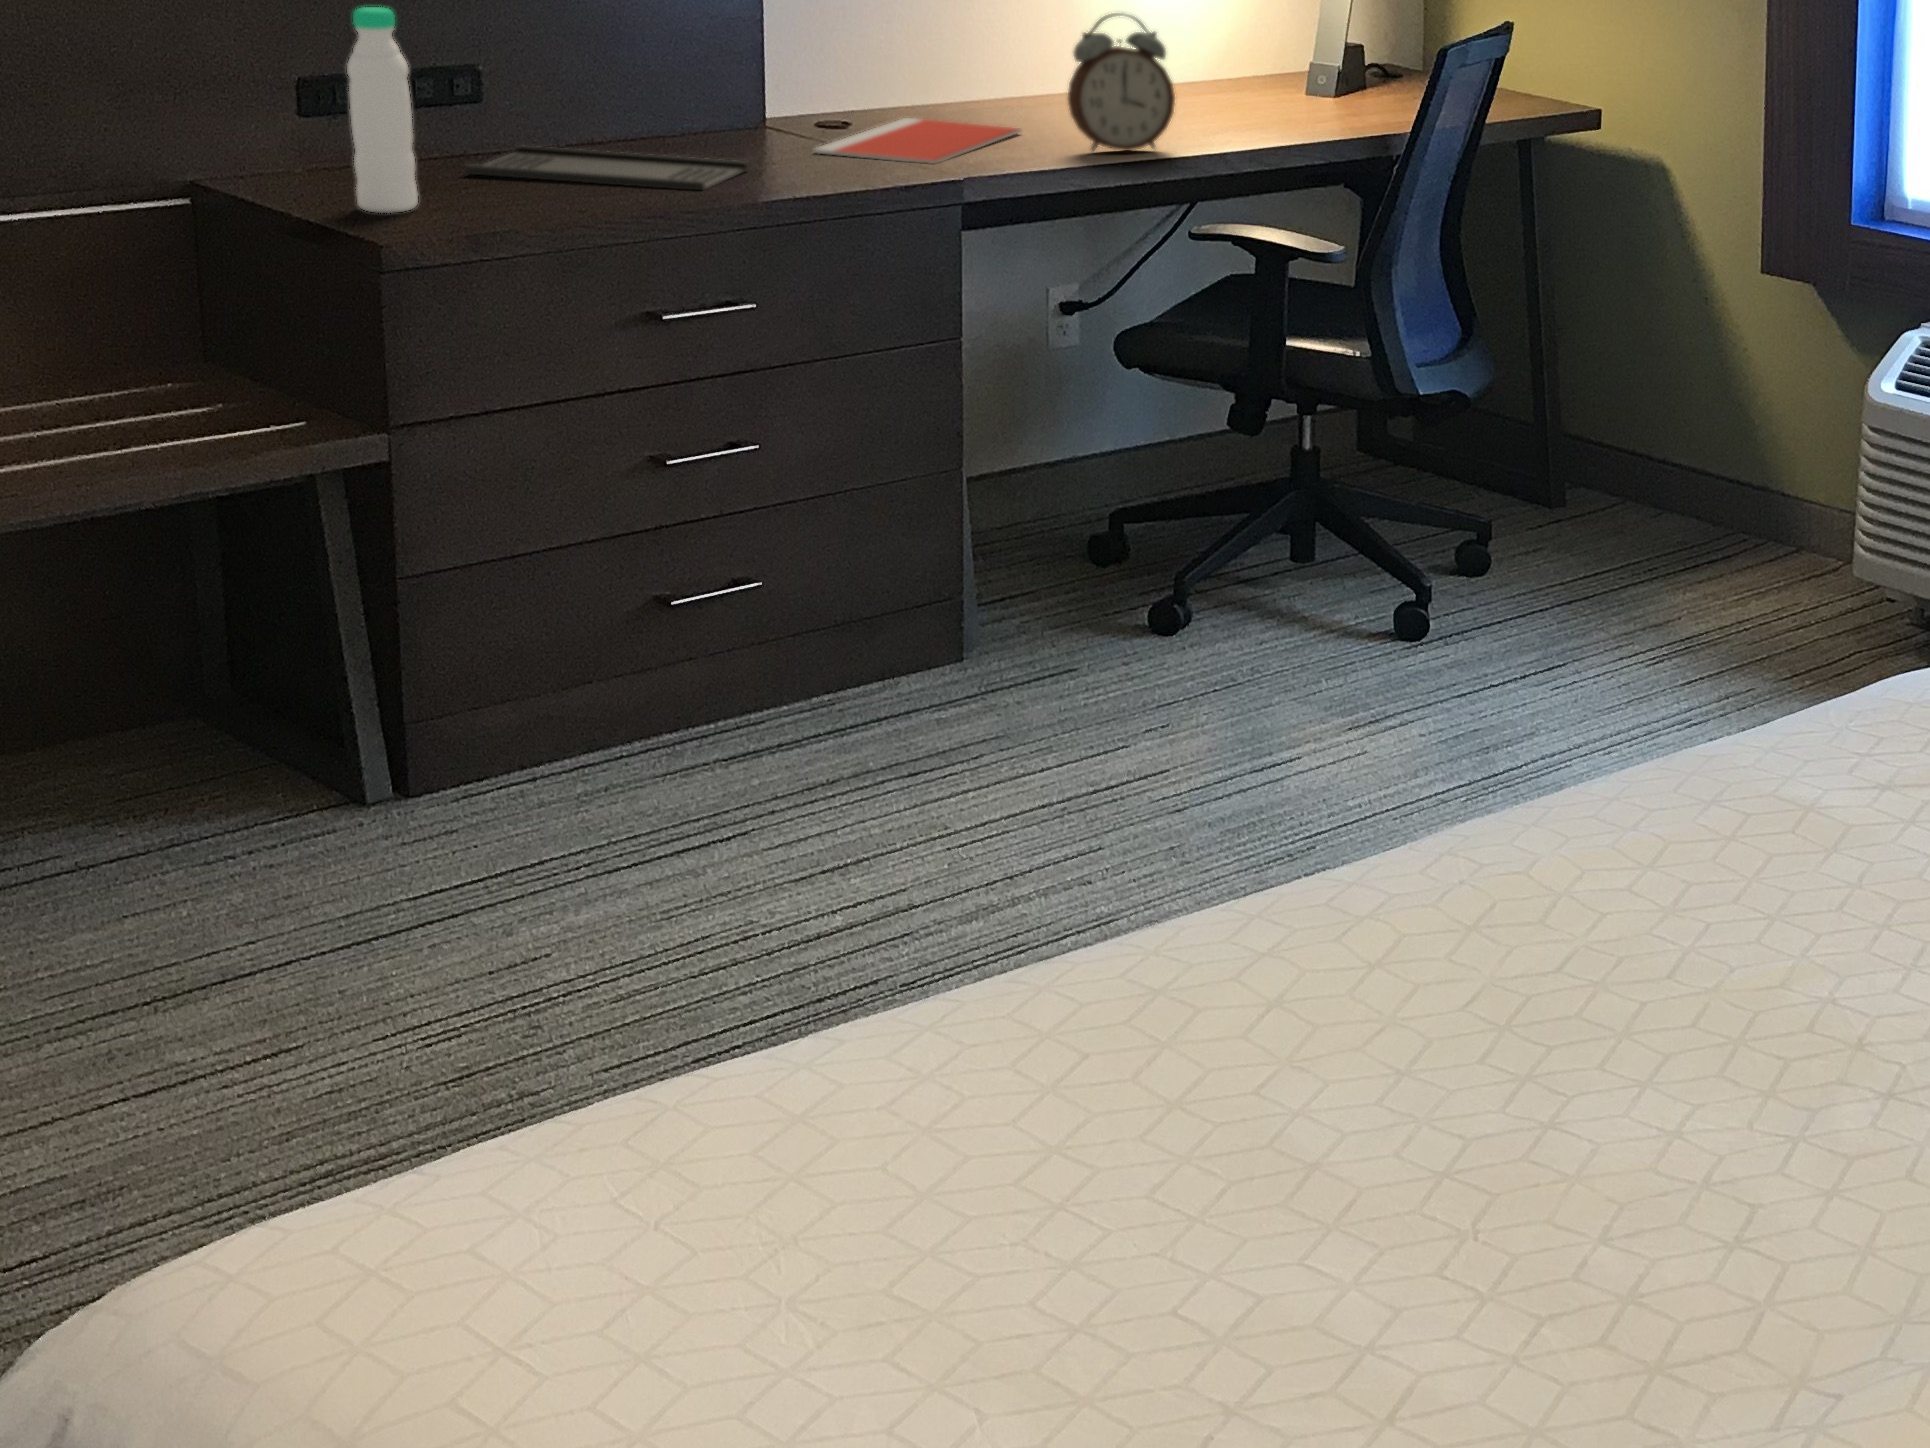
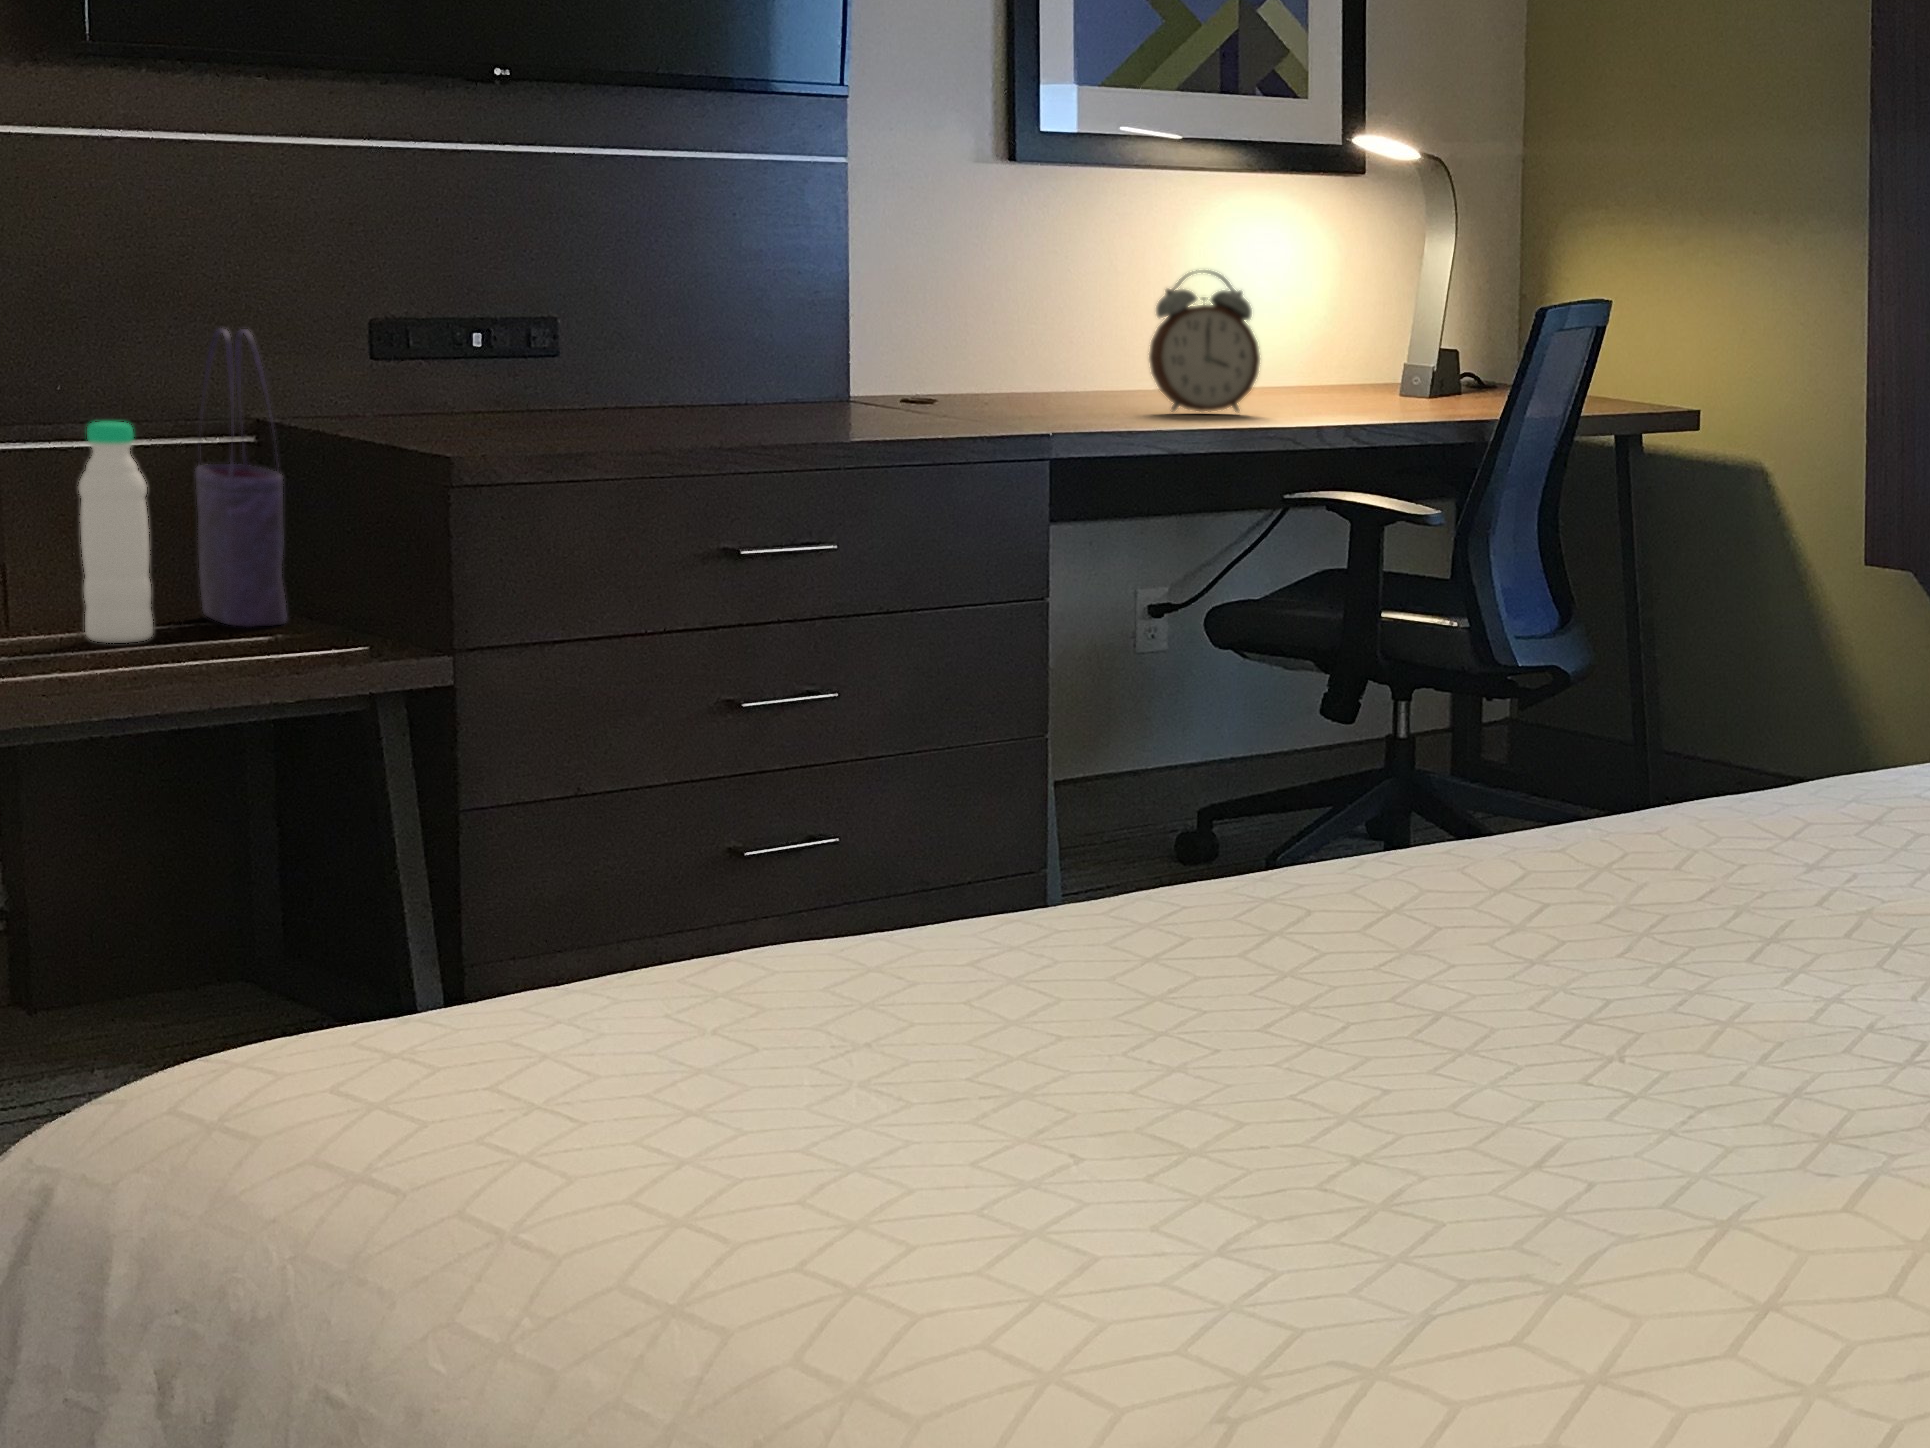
water bottle: present [347,7,418,213] -> present [79,422,153,643]
notebook: present [813,118,1021,164] -> none [884,391,1103,415]
tote bag: none [147,131,246,423] -> present [196,329,286,627]
tray: present [464,145,748,190] -> none [525,390,815,421]

